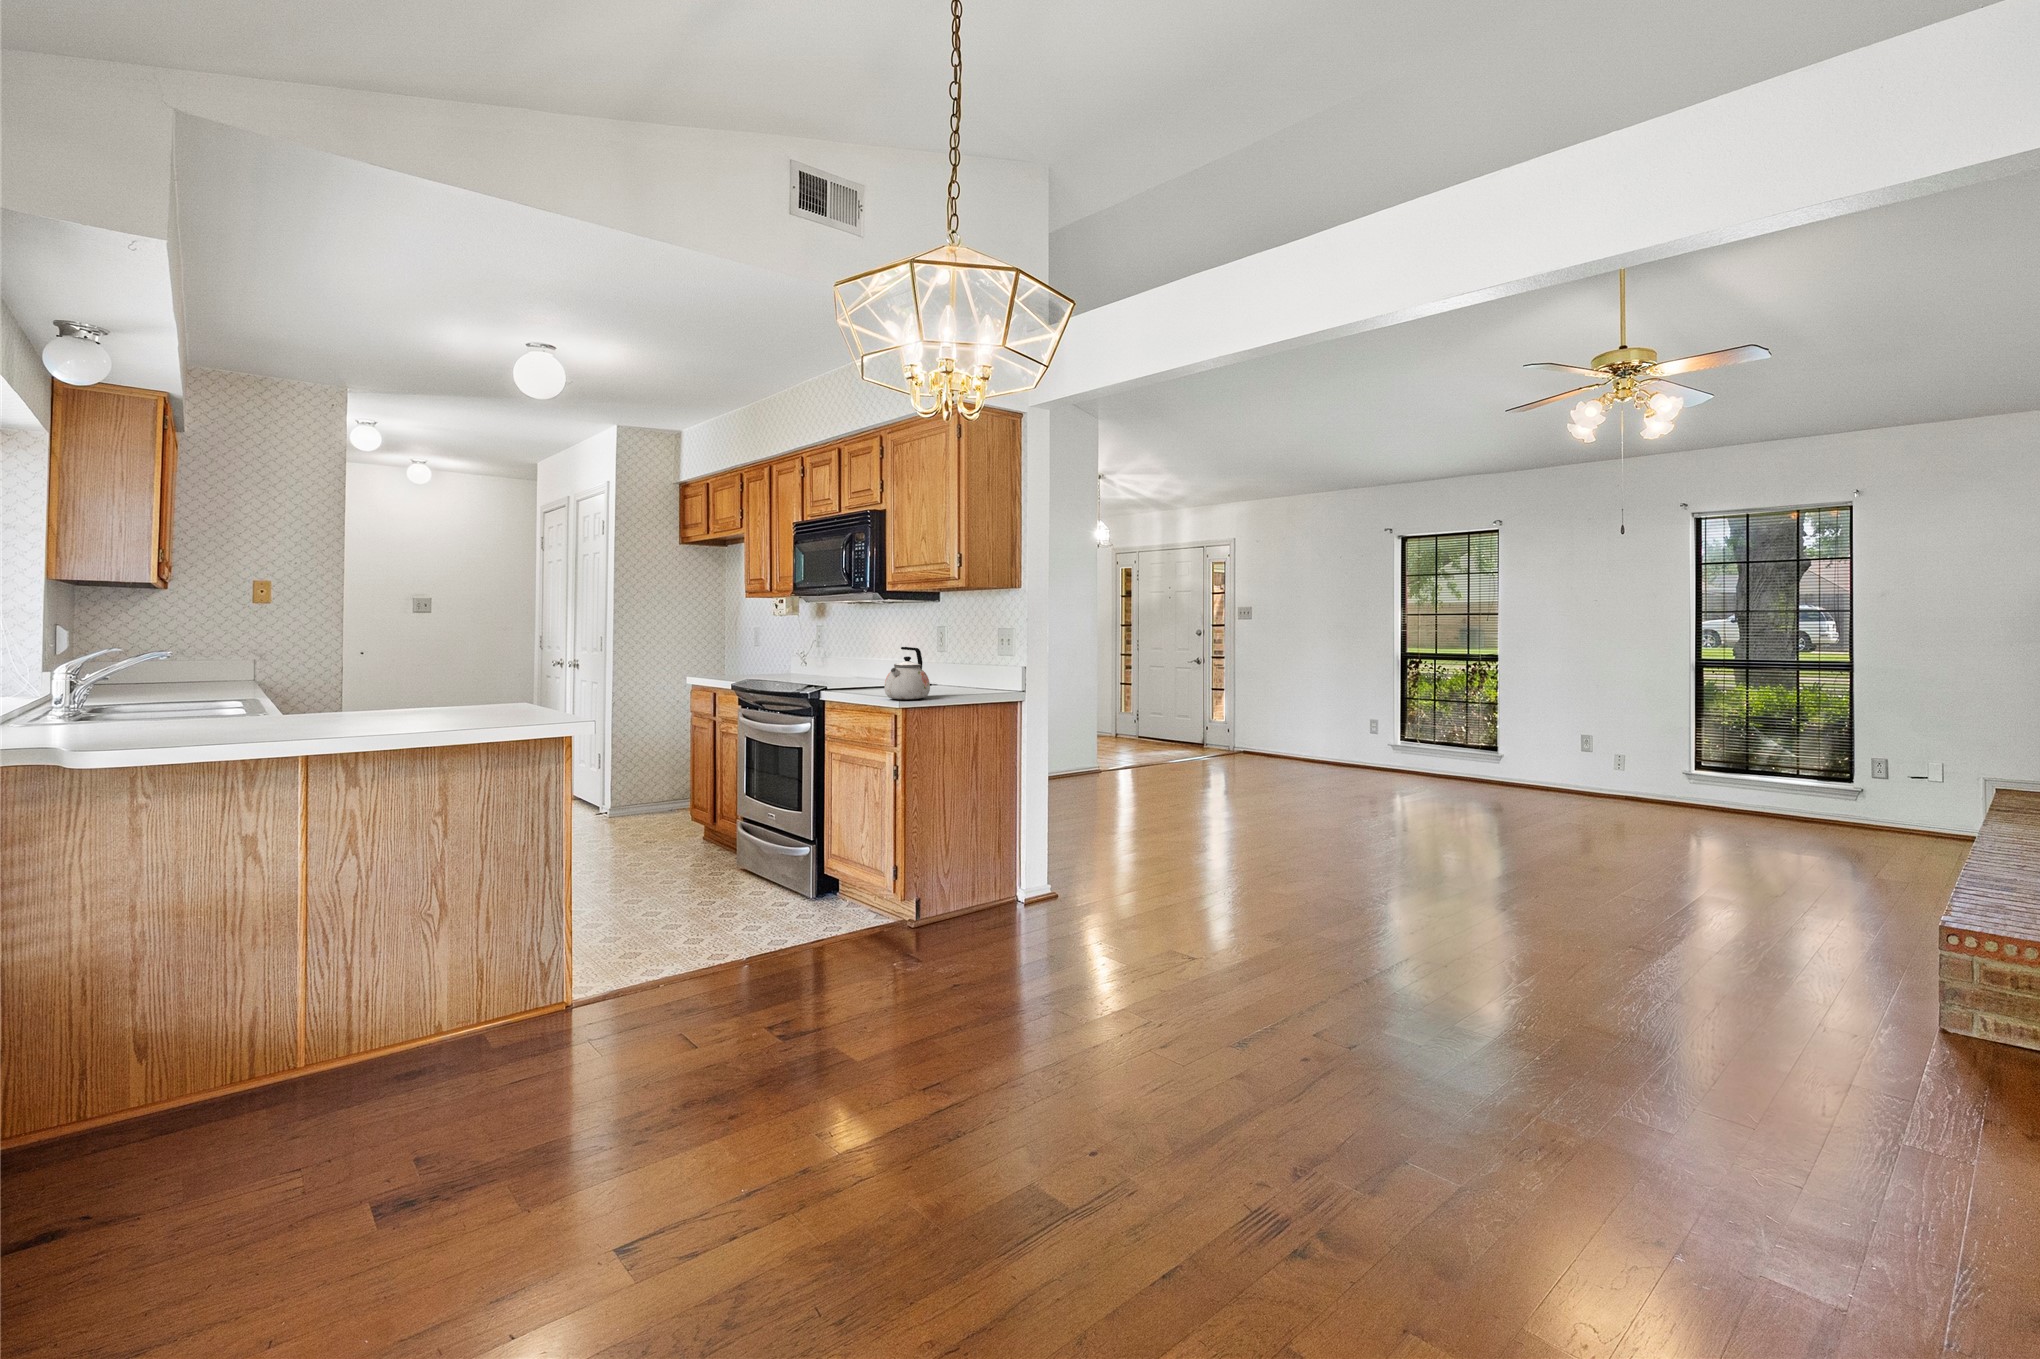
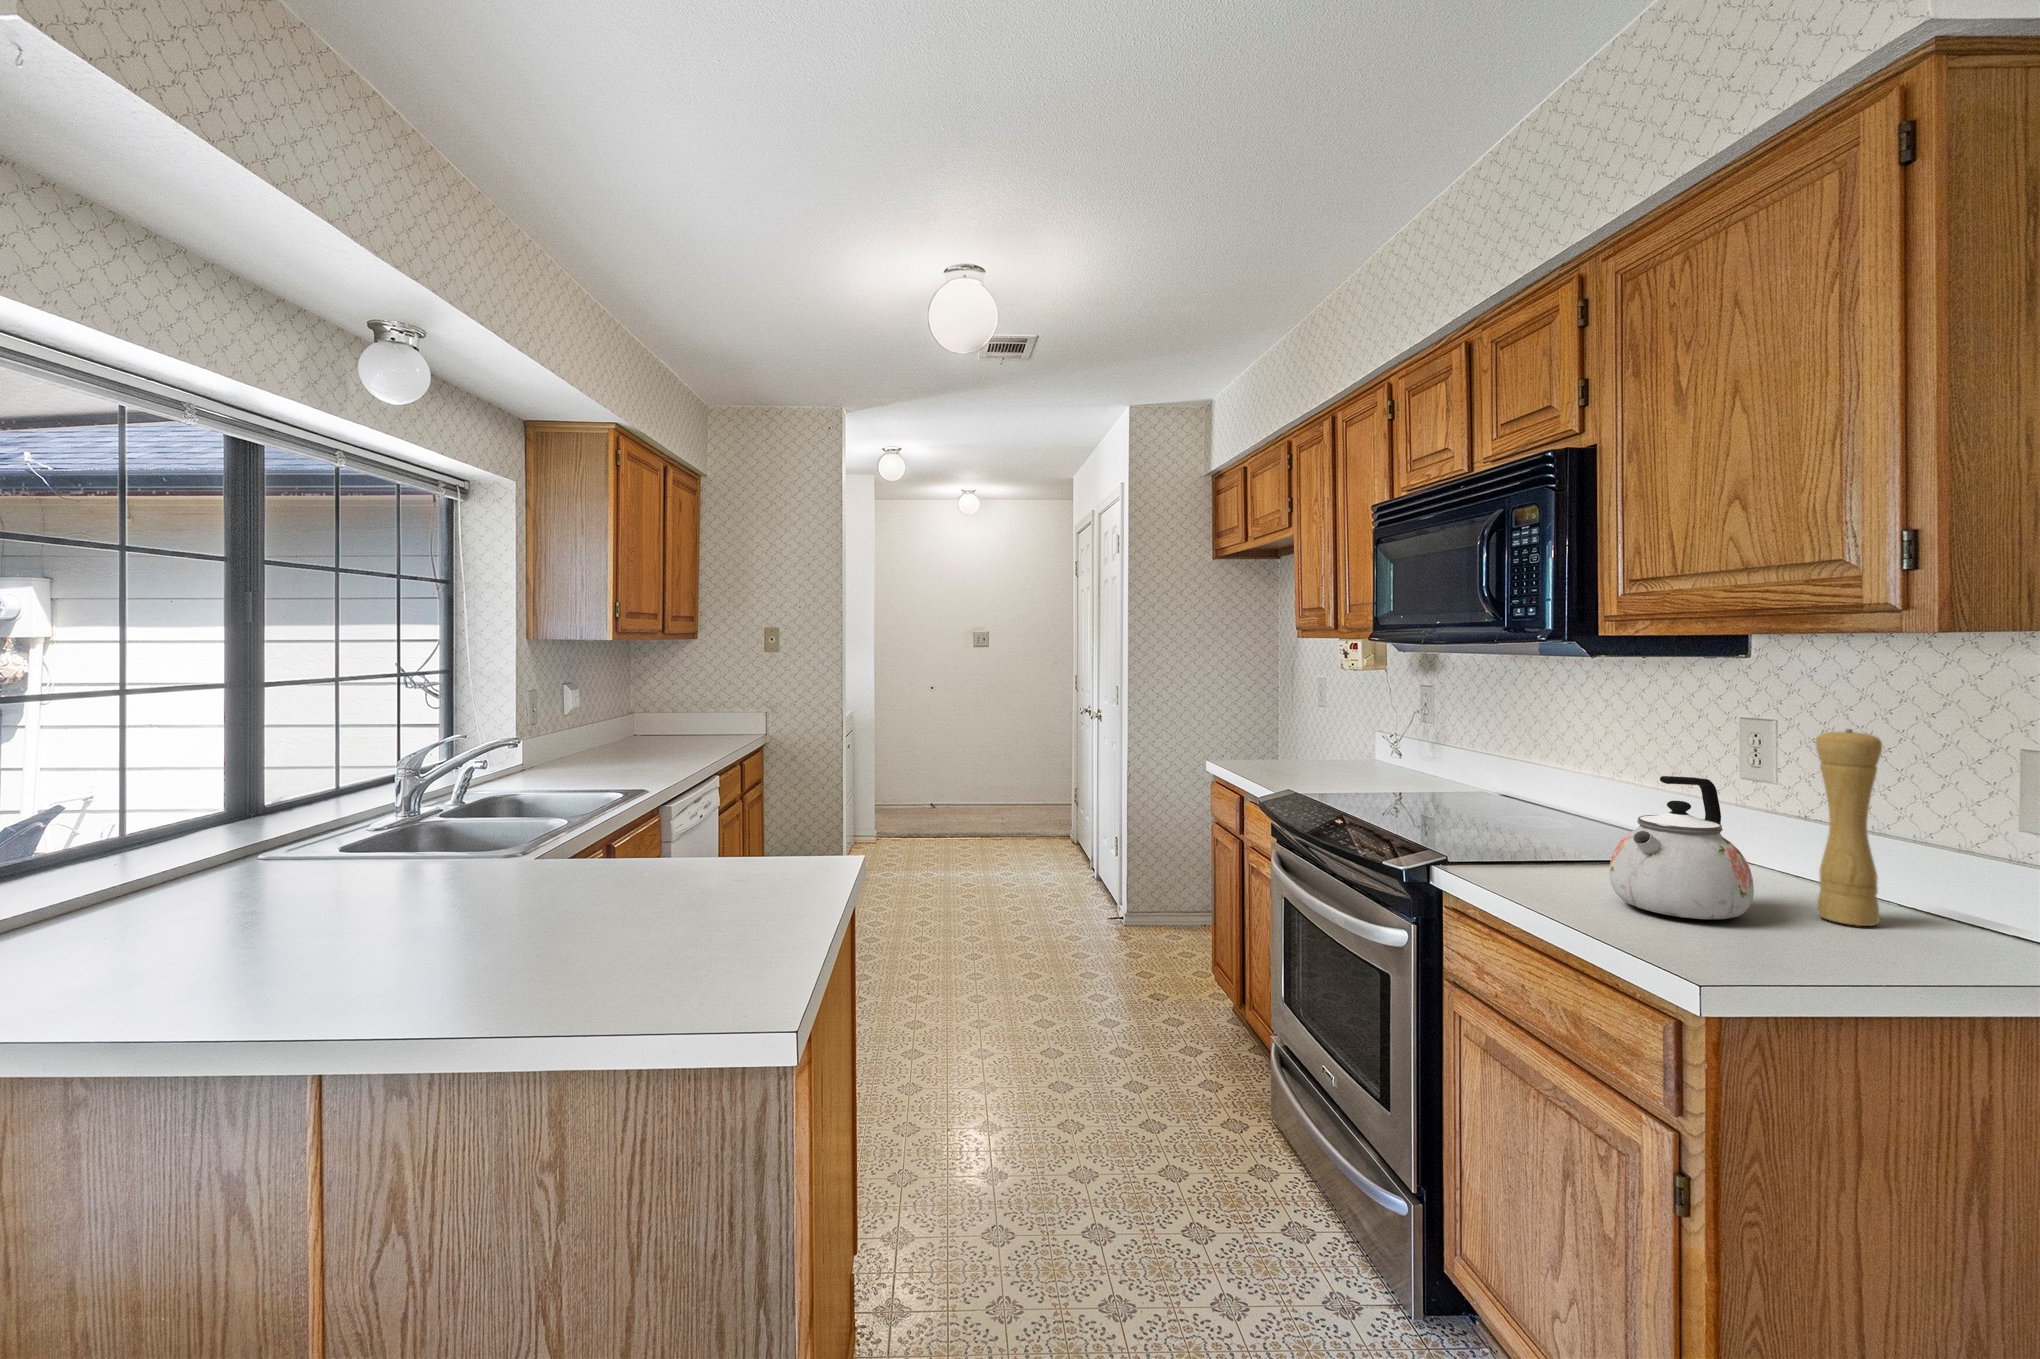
pepper mill: none [950,627,968,697] -> present [1816,729,1882,926]

